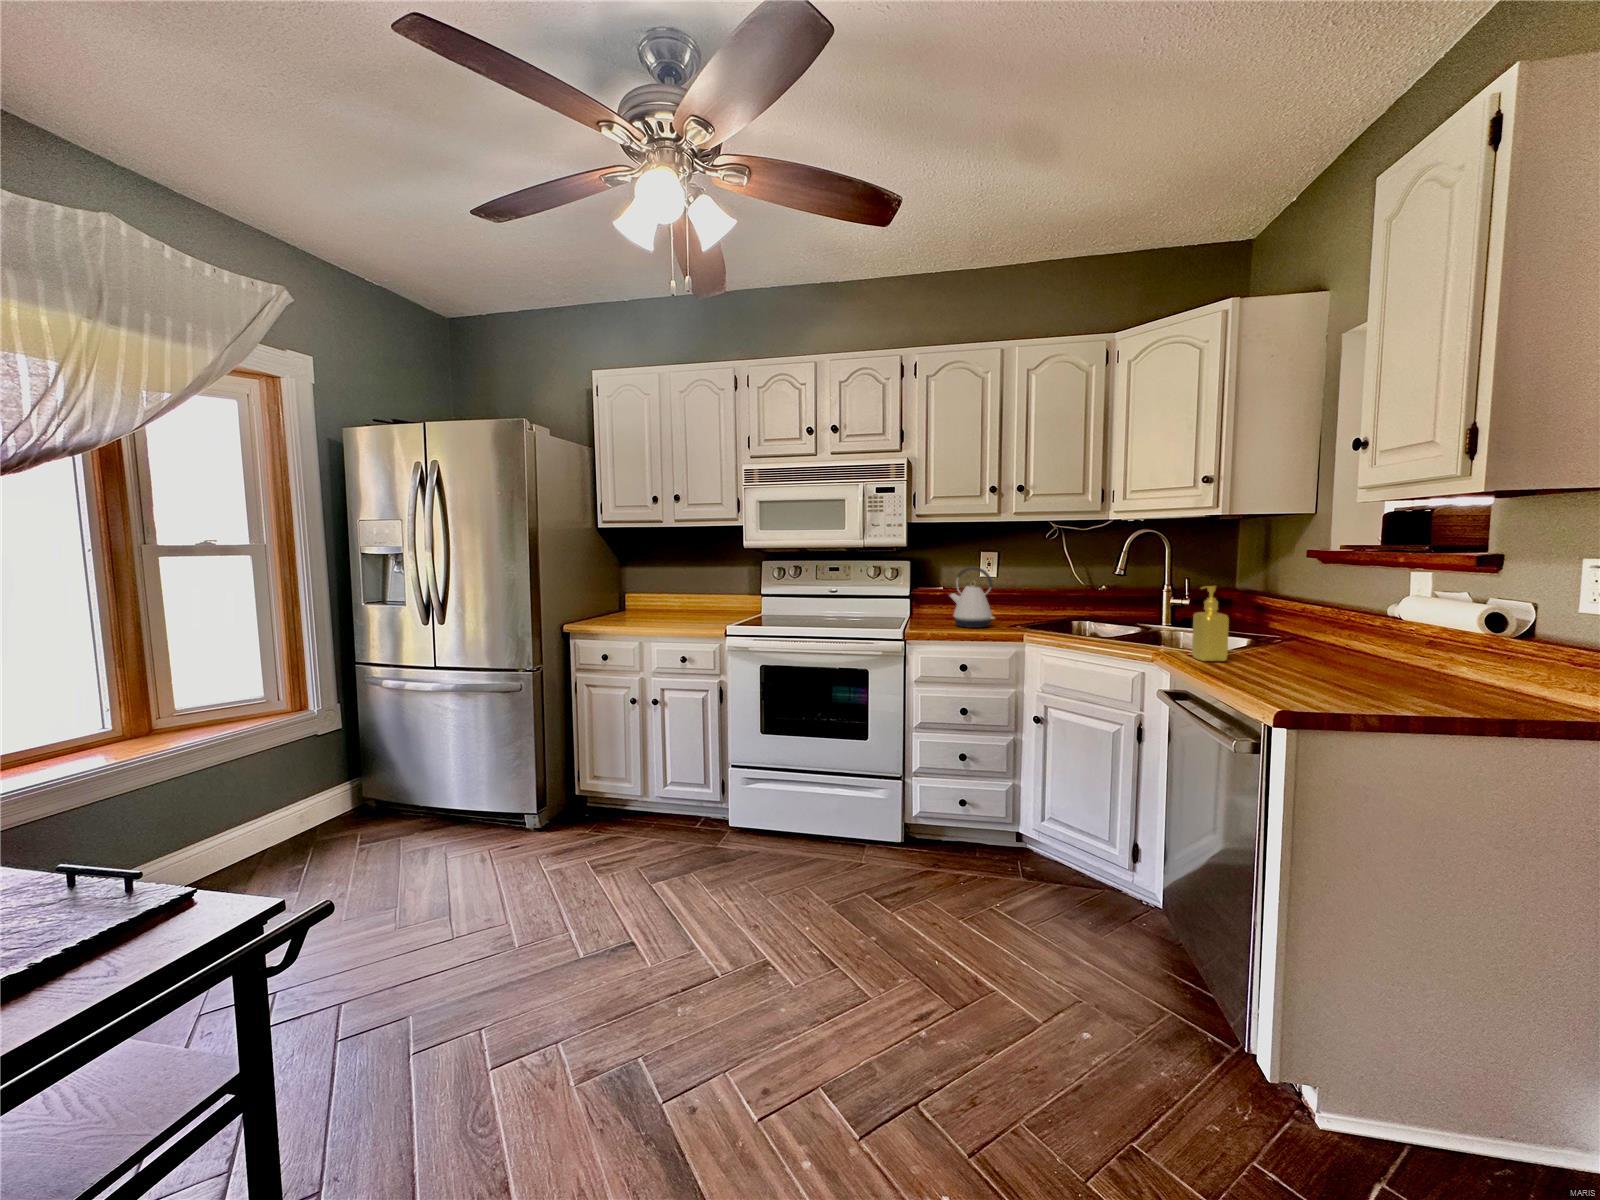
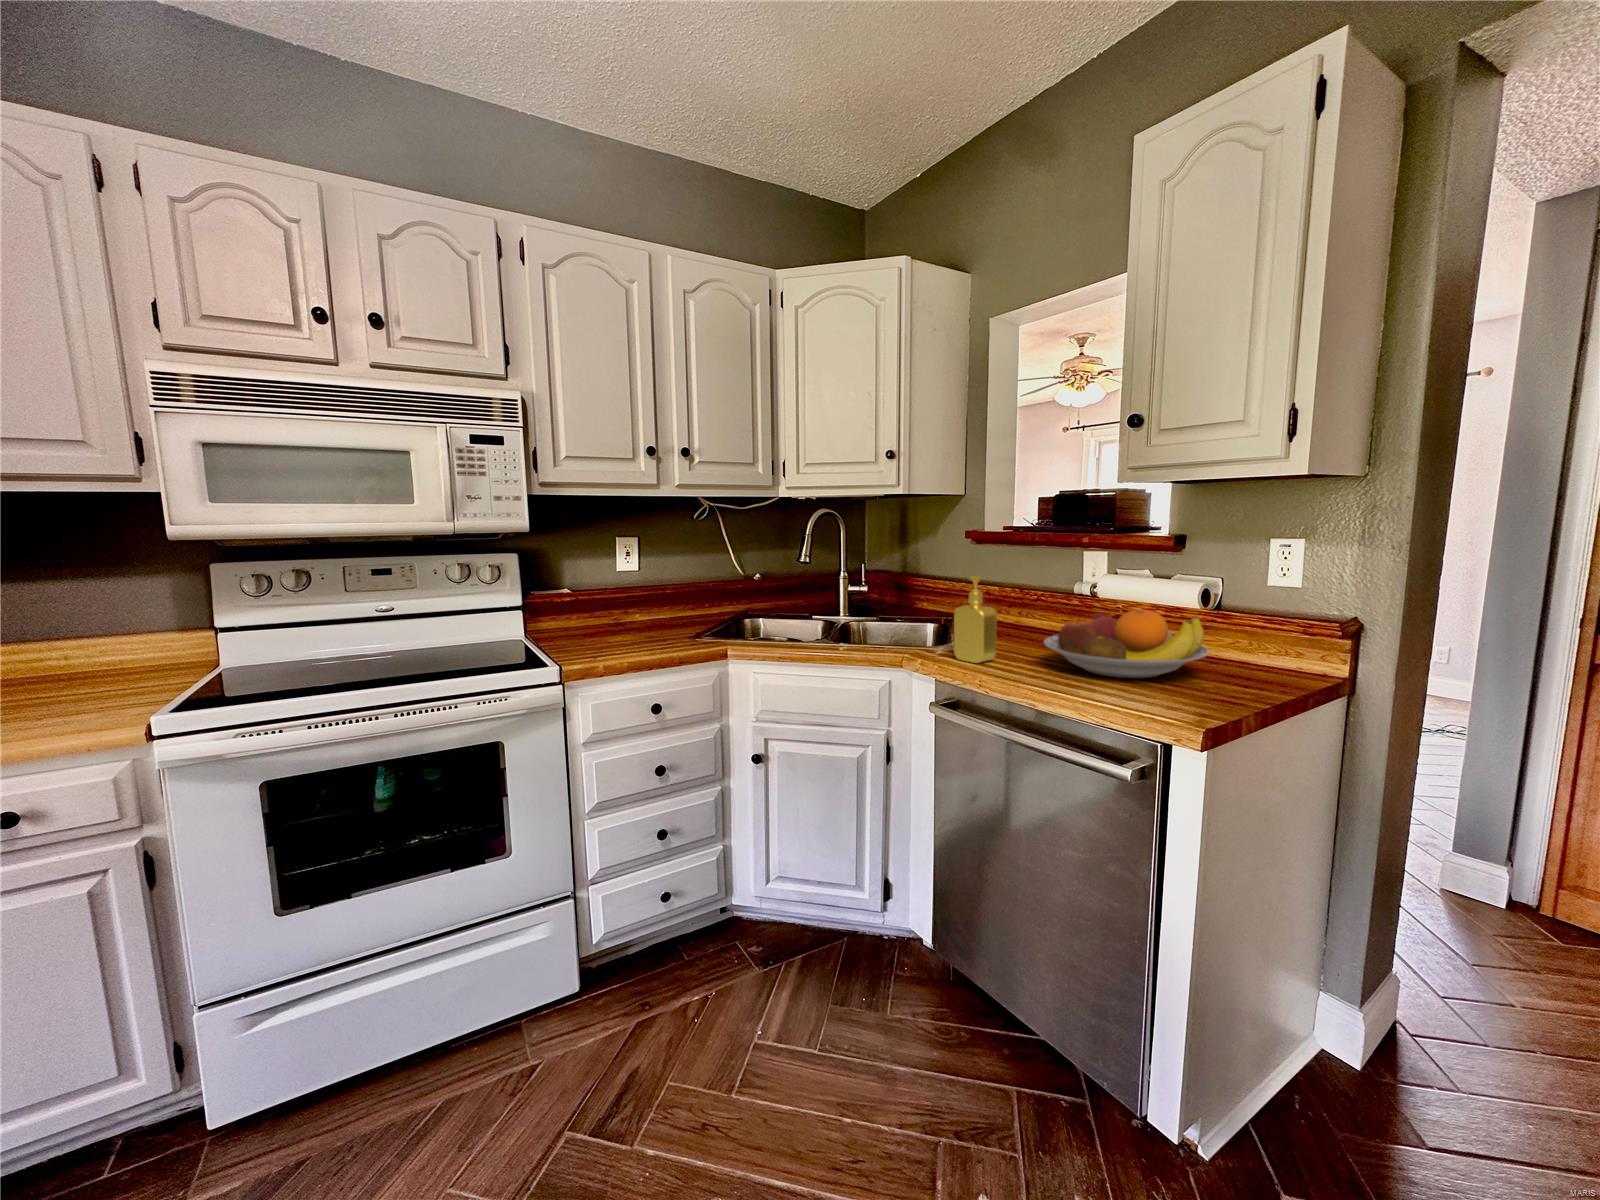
kettle: present [950,567,995,628] -> none [606,560,676,648]
fruit bowl: none [1260,623,1447,689] -> present [1044,610,1209,678]

